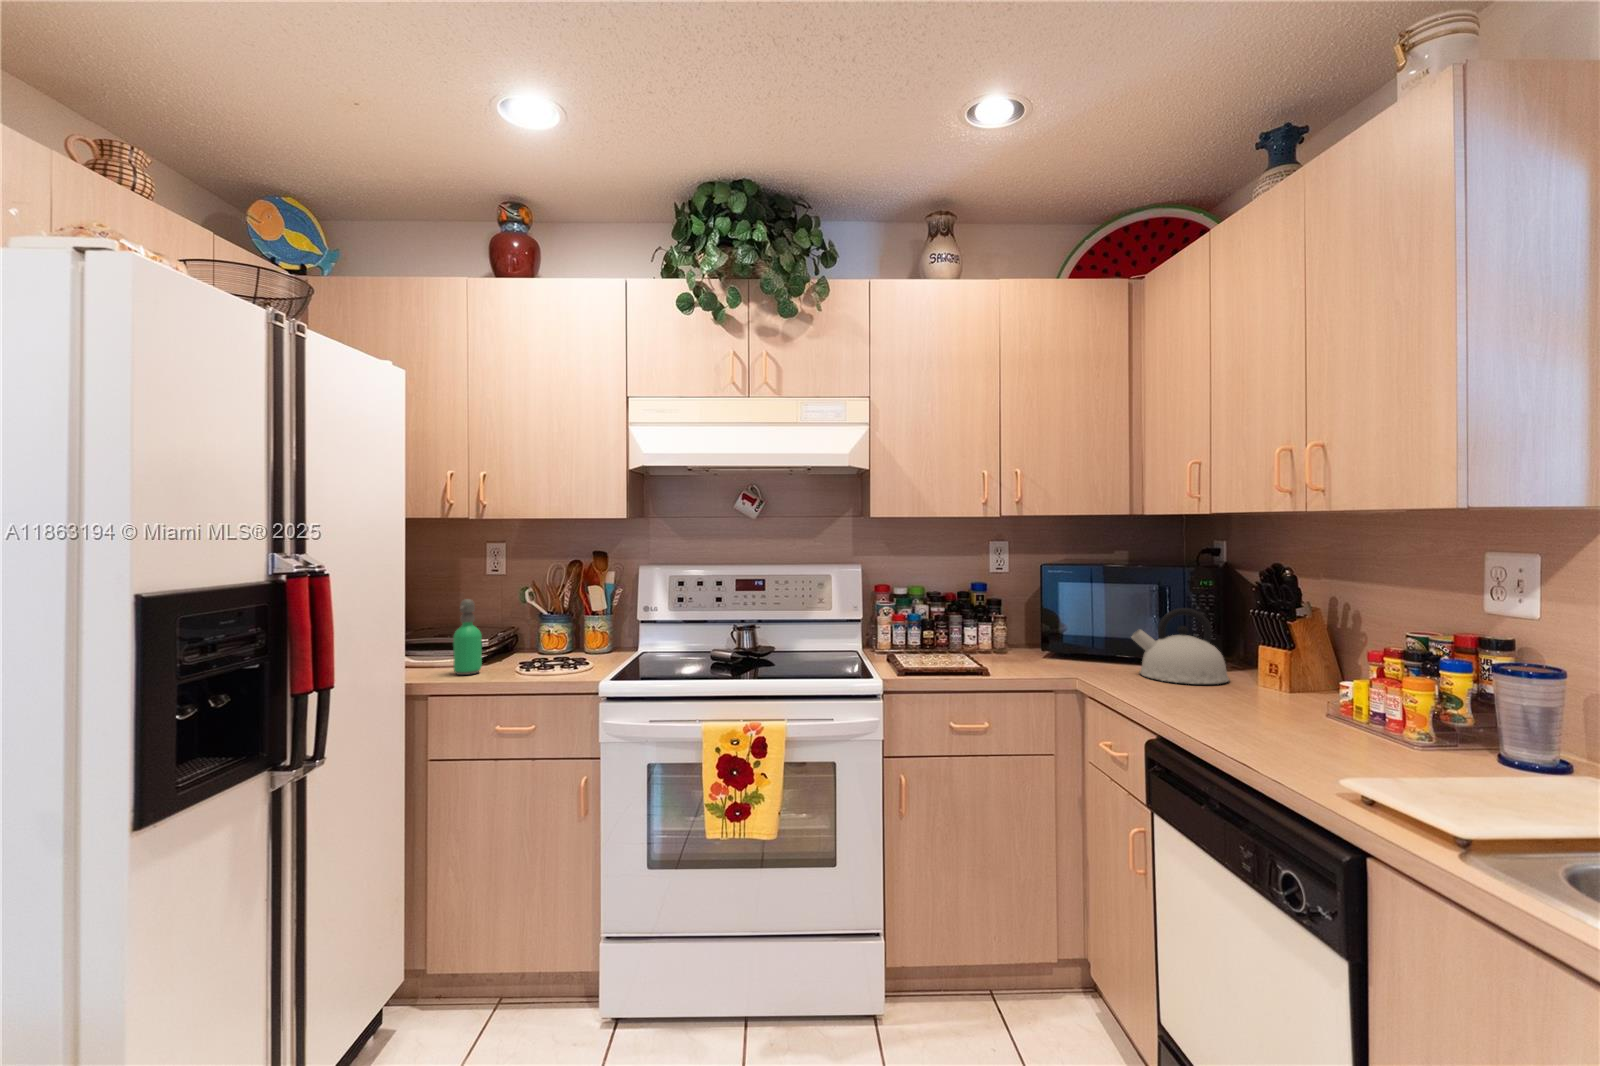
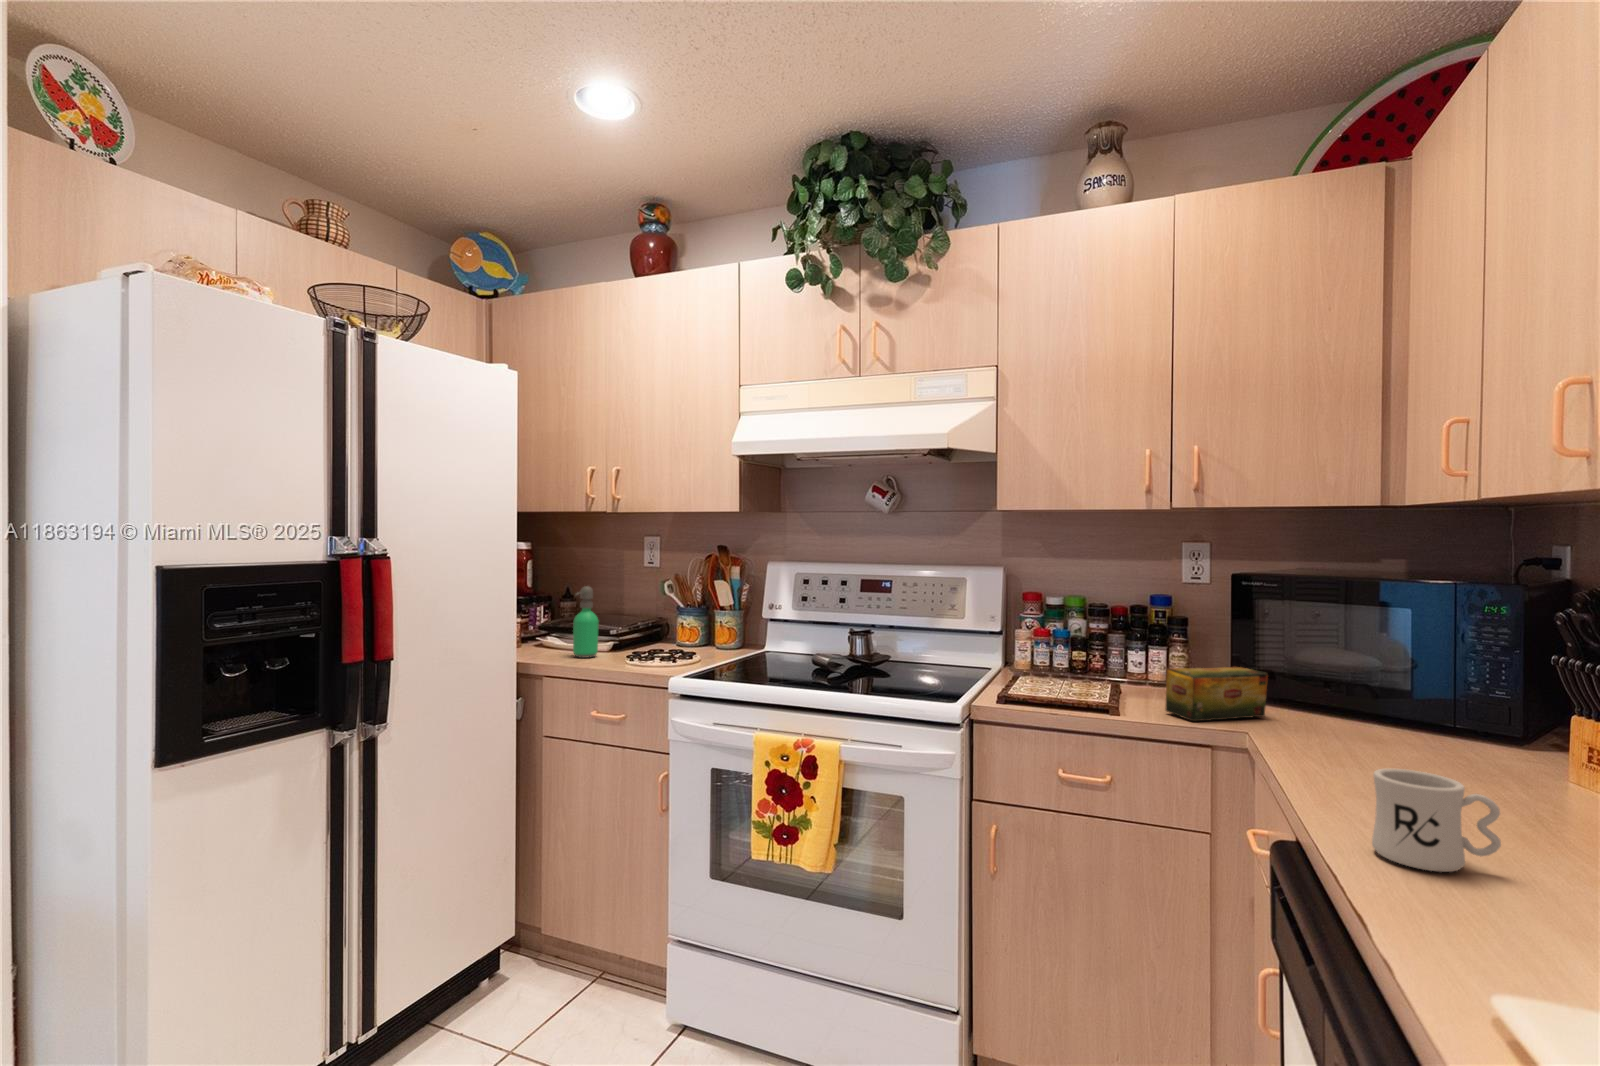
kettle: present [1131,608,1229,684] -> none [1343,650,1513,774]
tea box: none [1012,628,1070,671] -> present [1165,667,1268,721]
mug: none [1253,685,1321,745] -> present [1372,769,1501,872]

